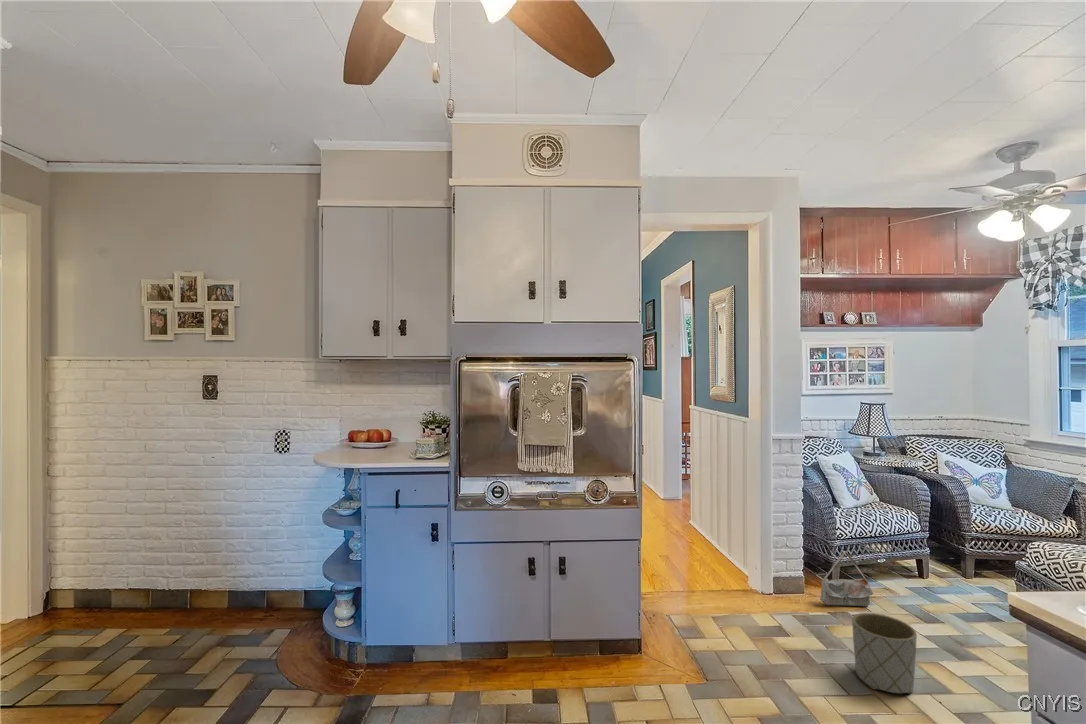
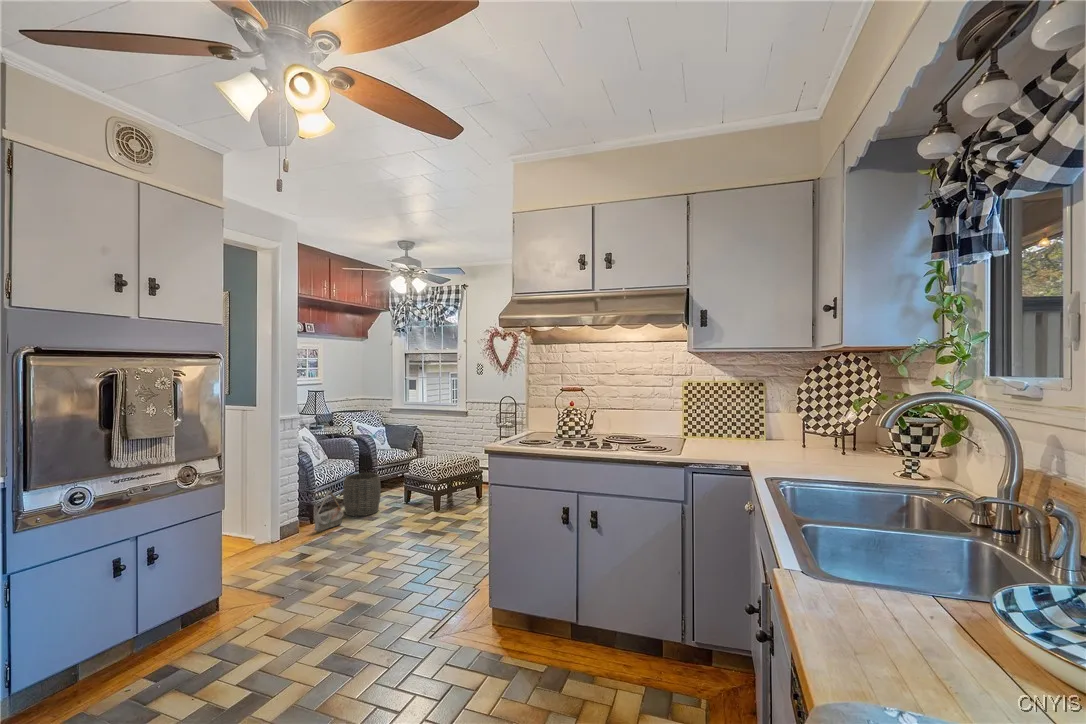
woven basket: none [885,535,955,611] -> present [343,473,381,516]
planter: present [852,613,917,694] -> none [359,514,392,556]

